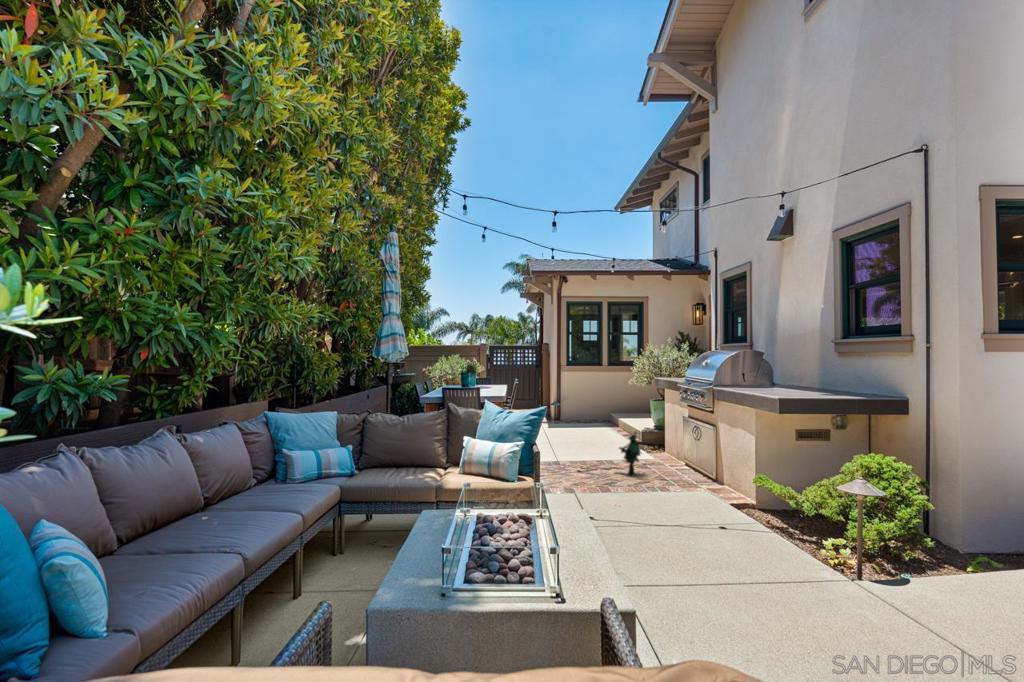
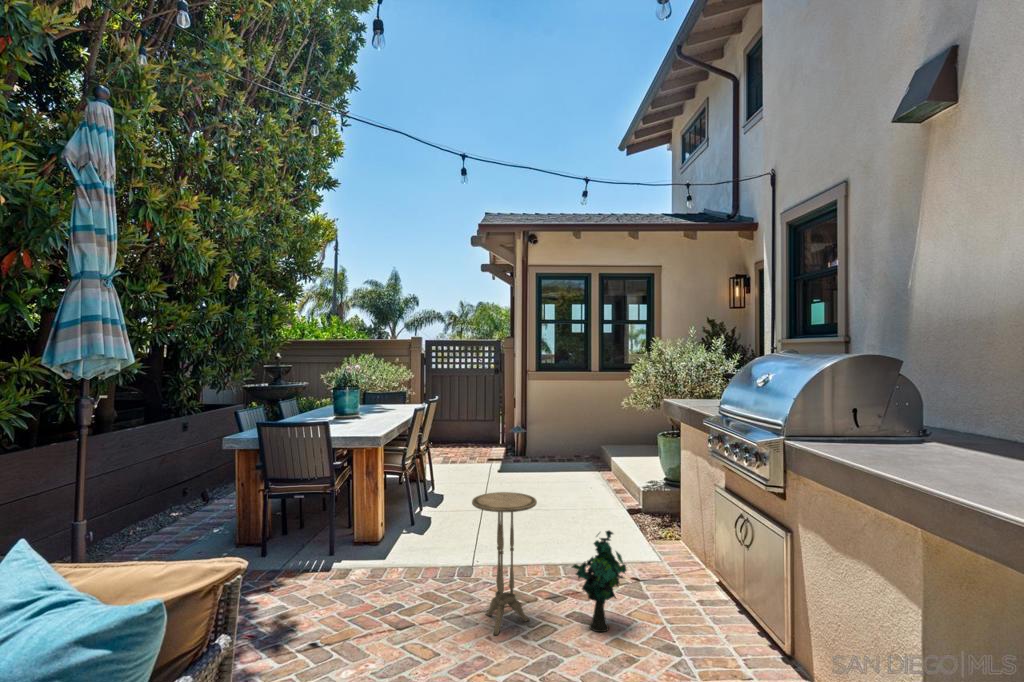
side table: none [572,417,602,477] -> present [472,492,537,635]

